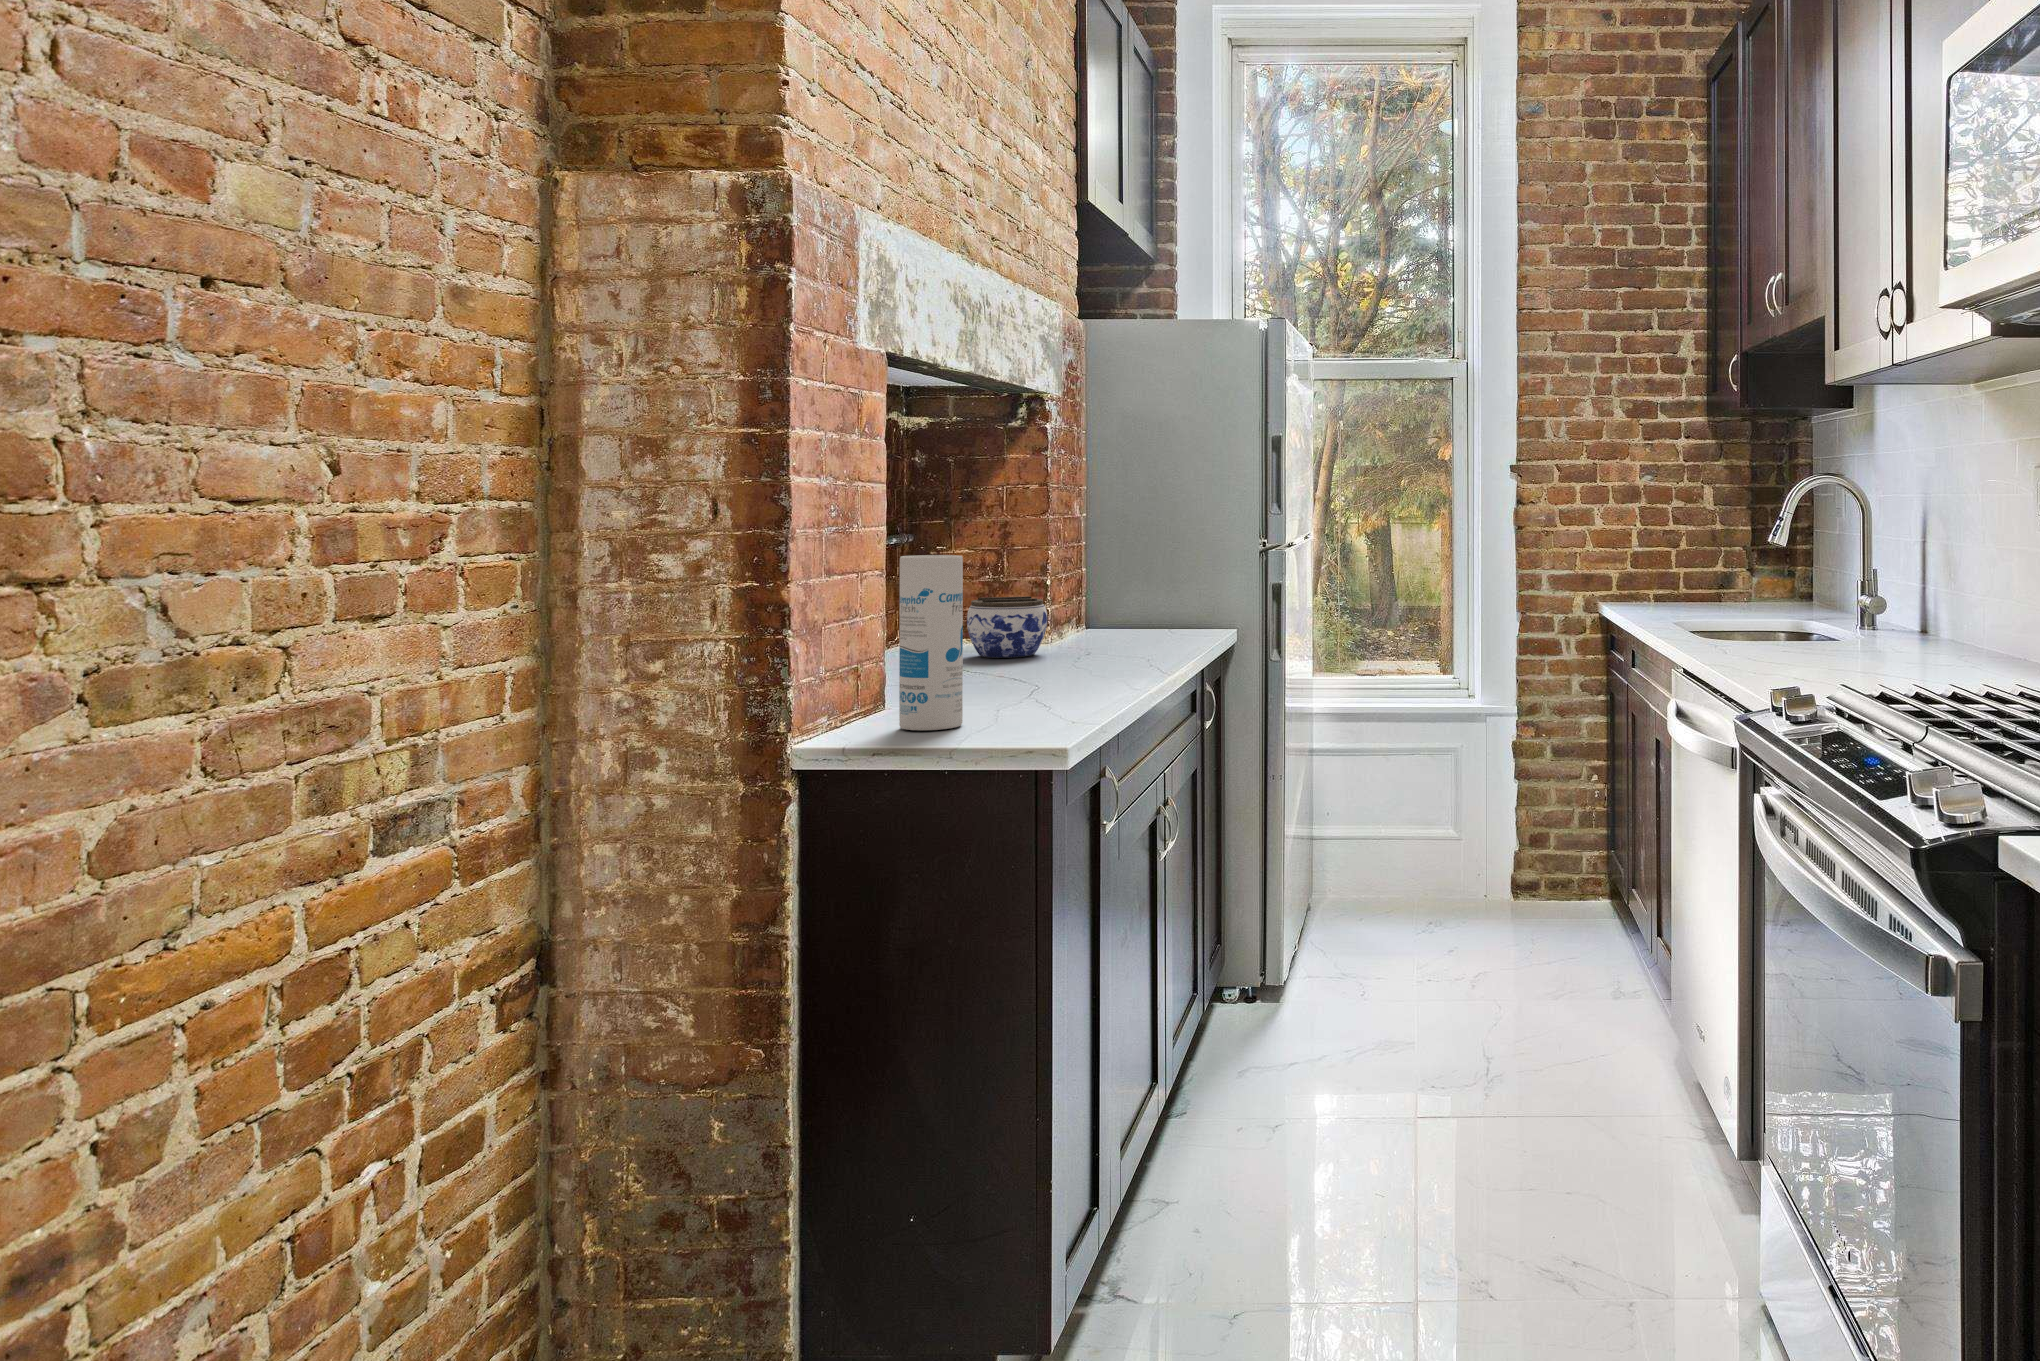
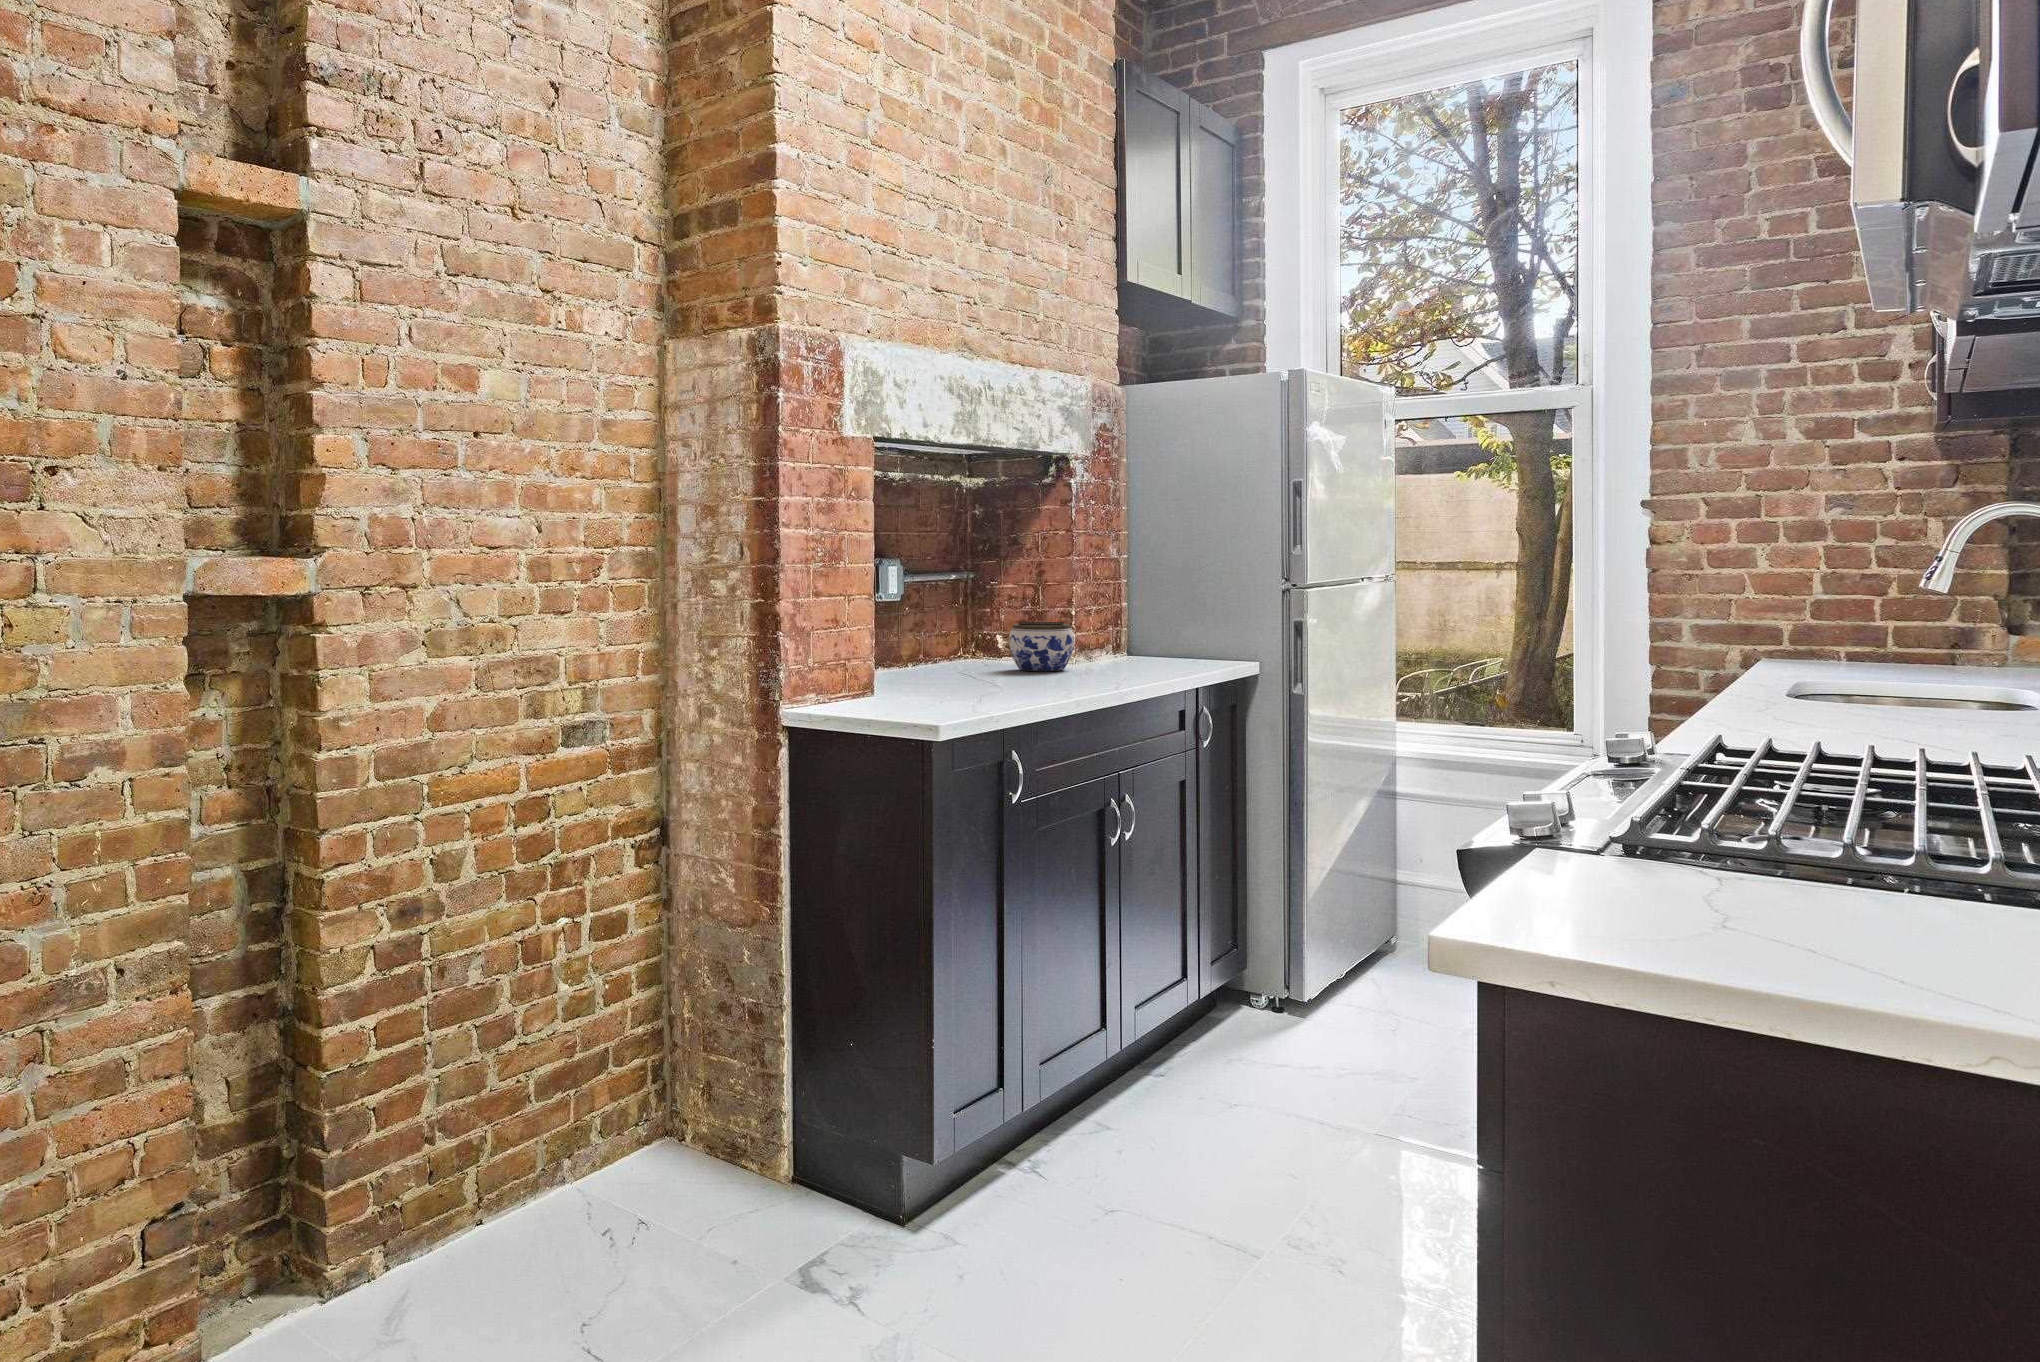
canister: present [899,555,963,730] -> none [869,583,912,706]

